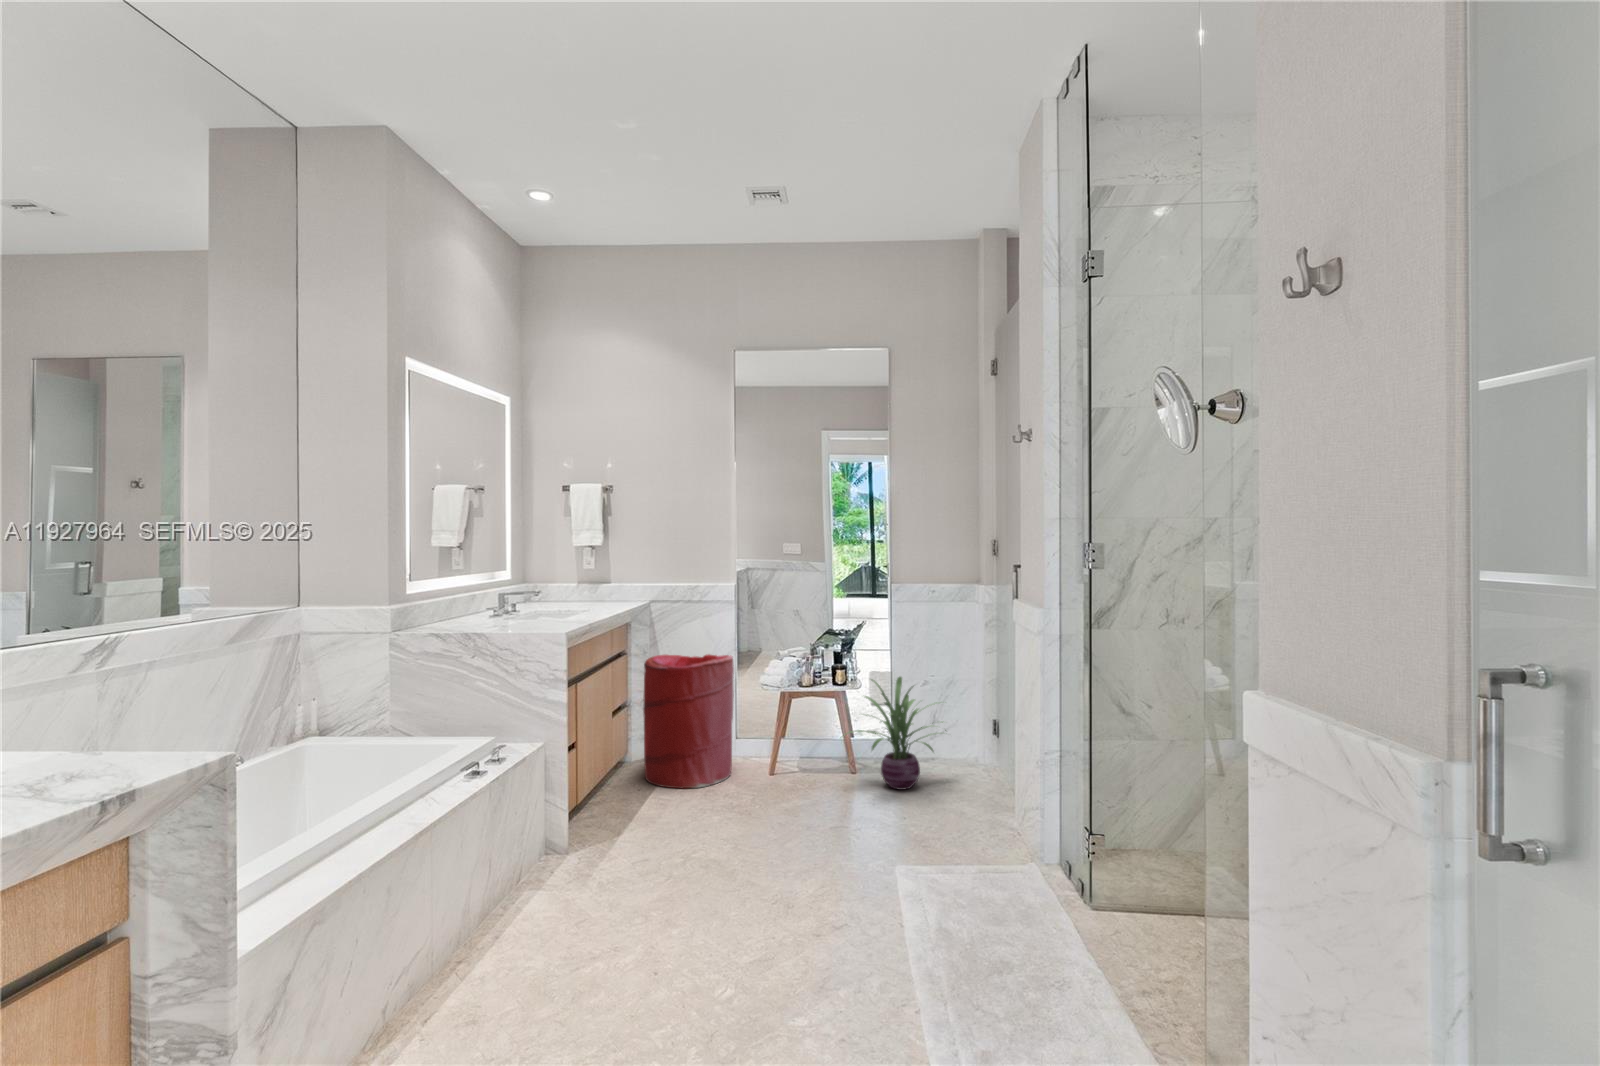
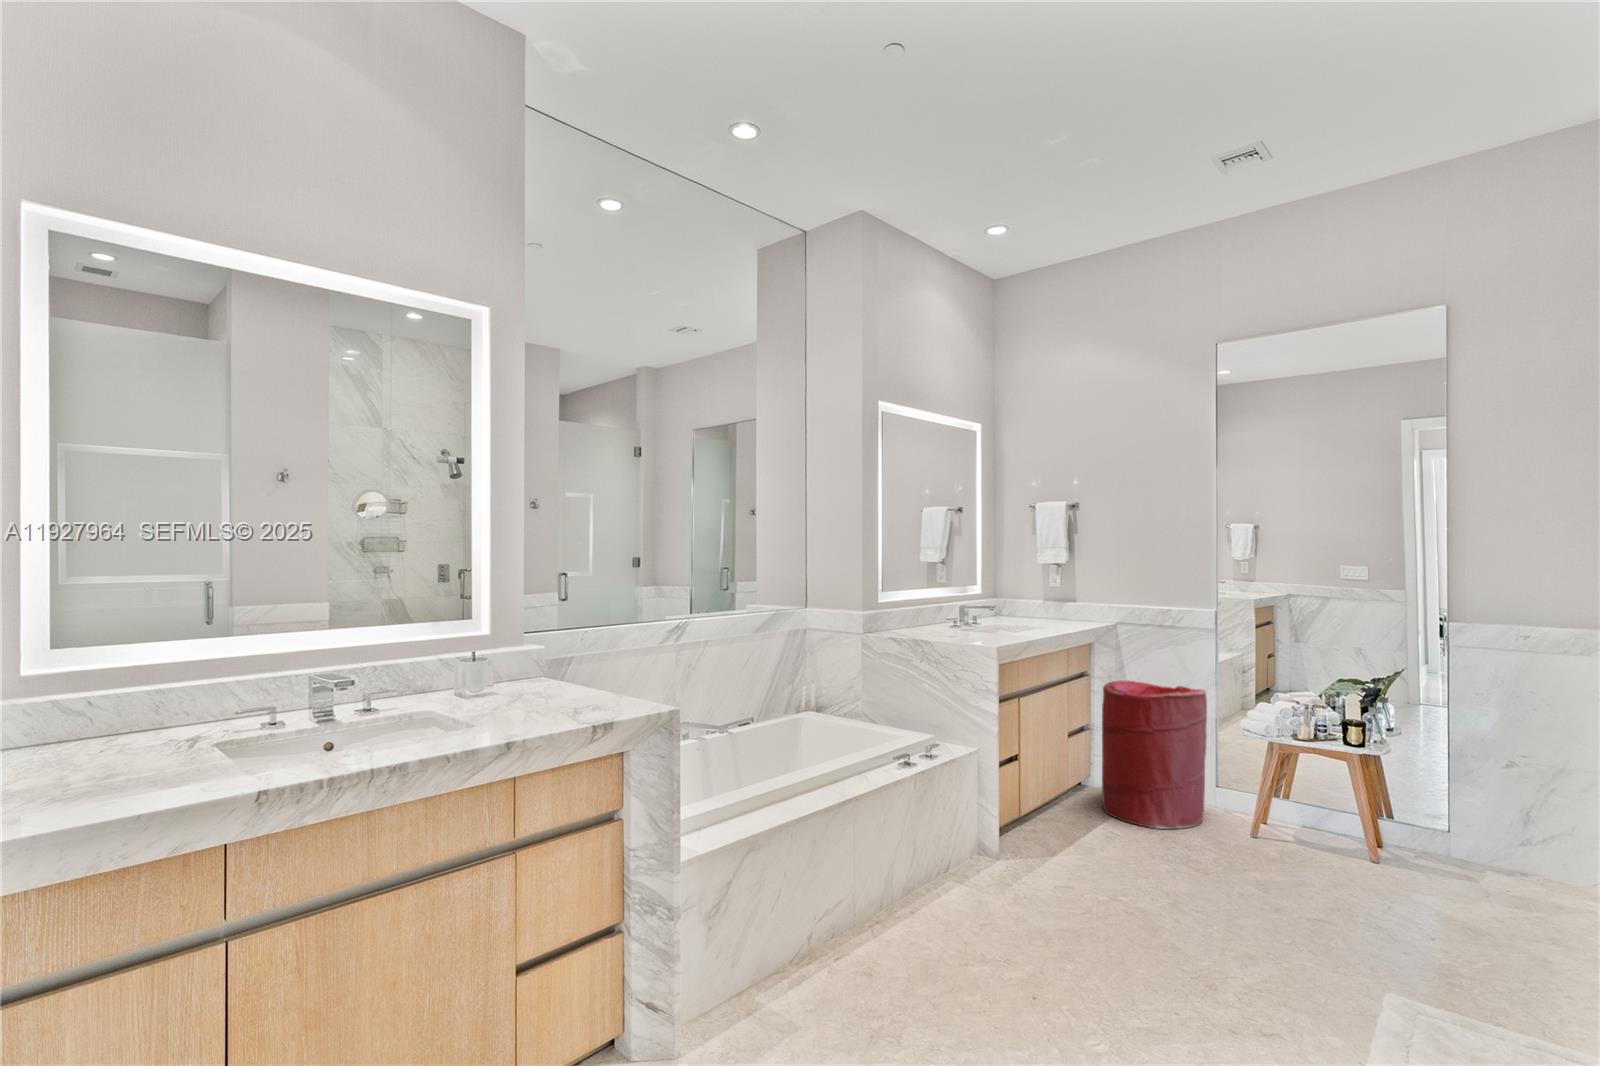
decorative plant: present [847,677,943,790] -> none [1337,741,1535,894]

